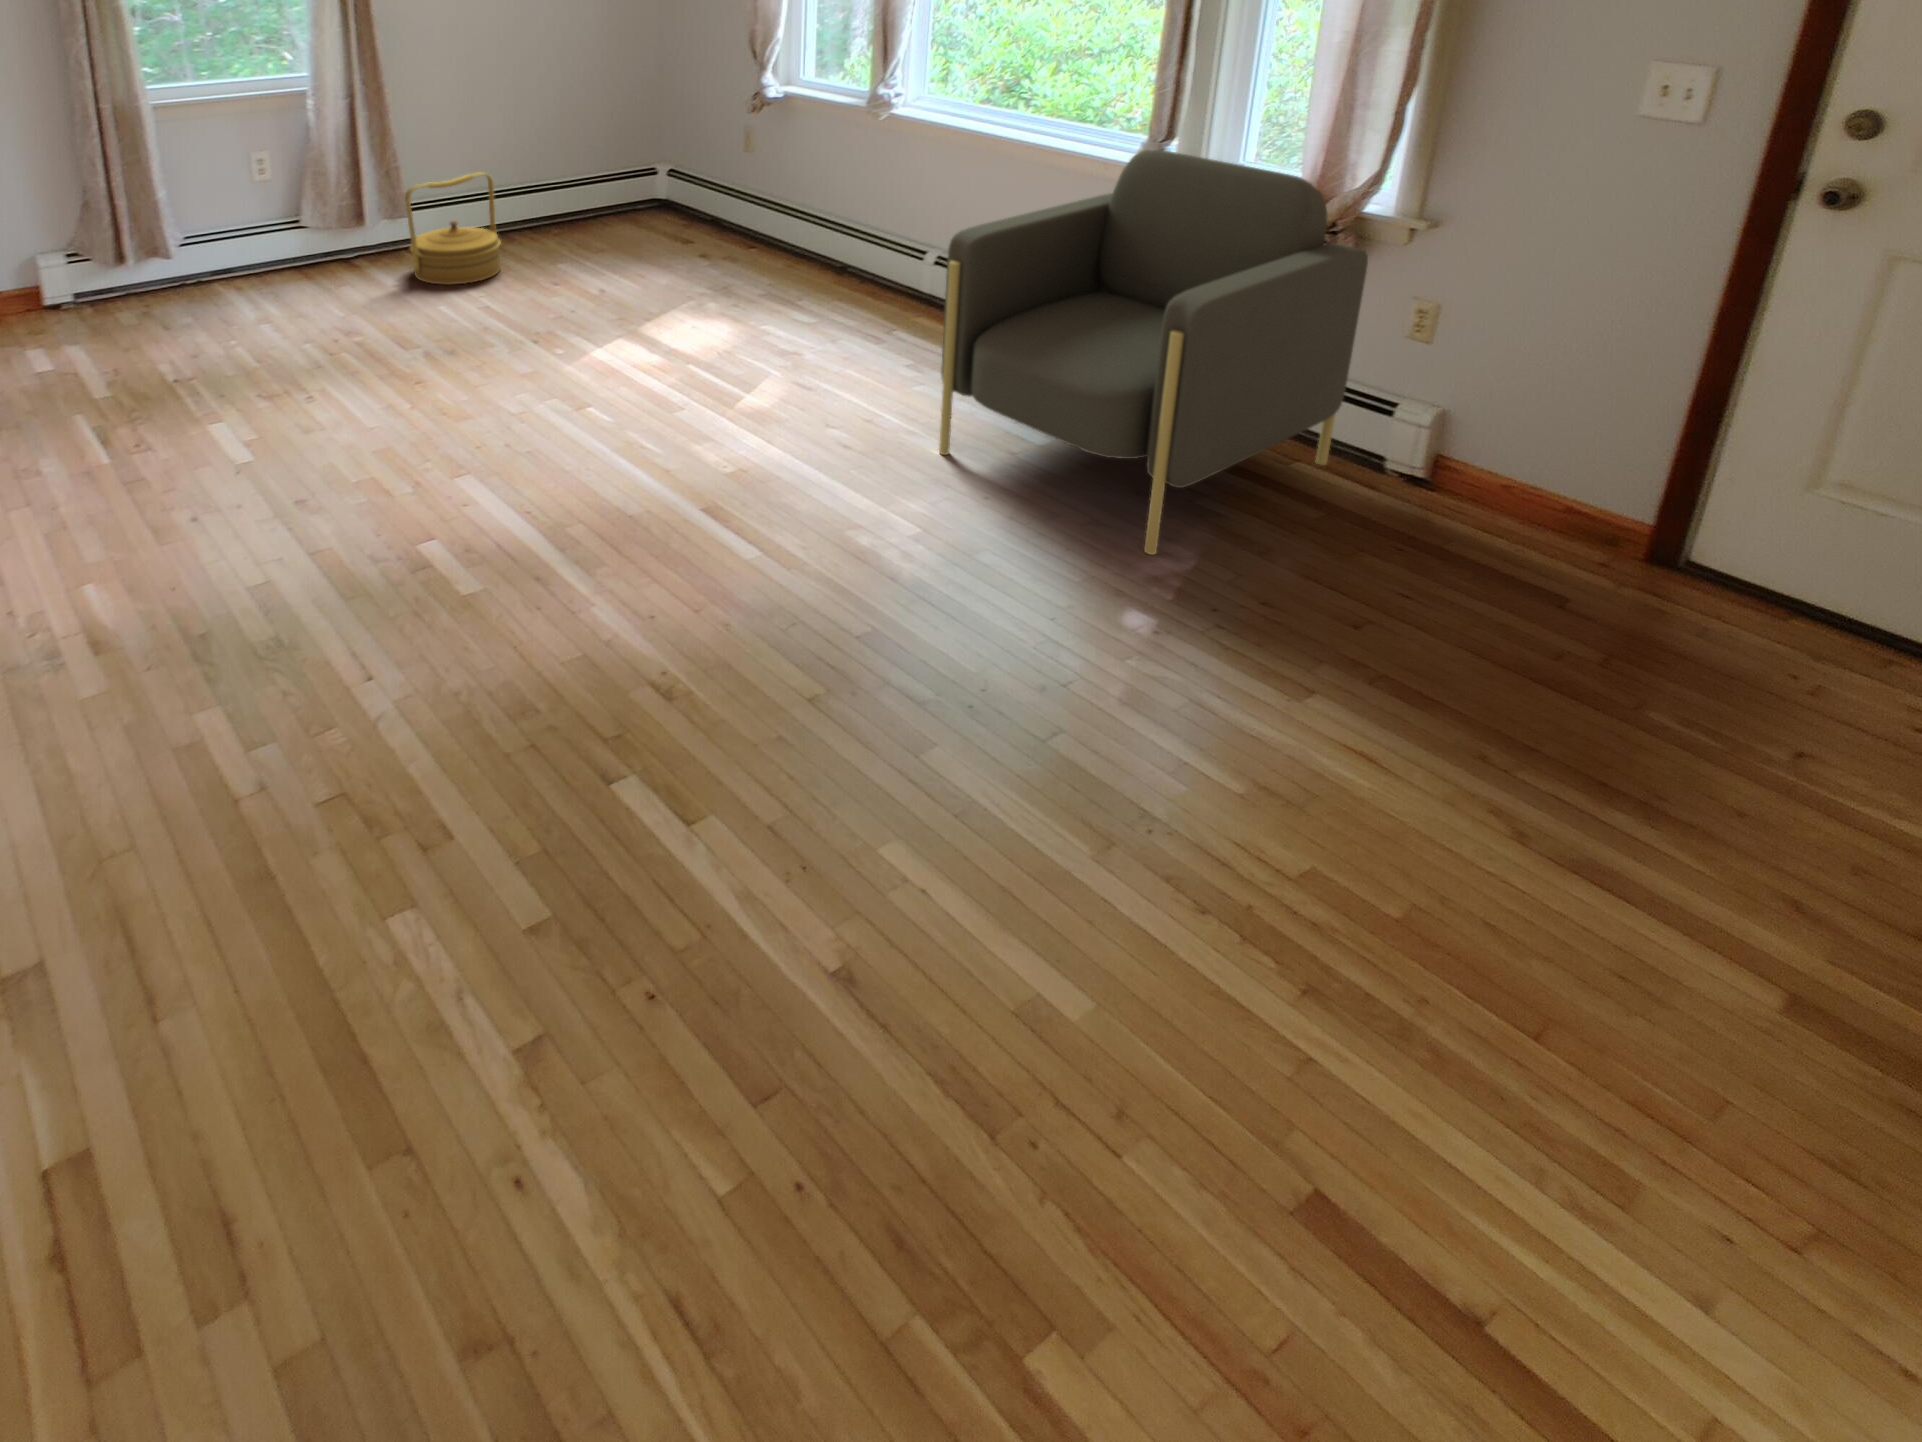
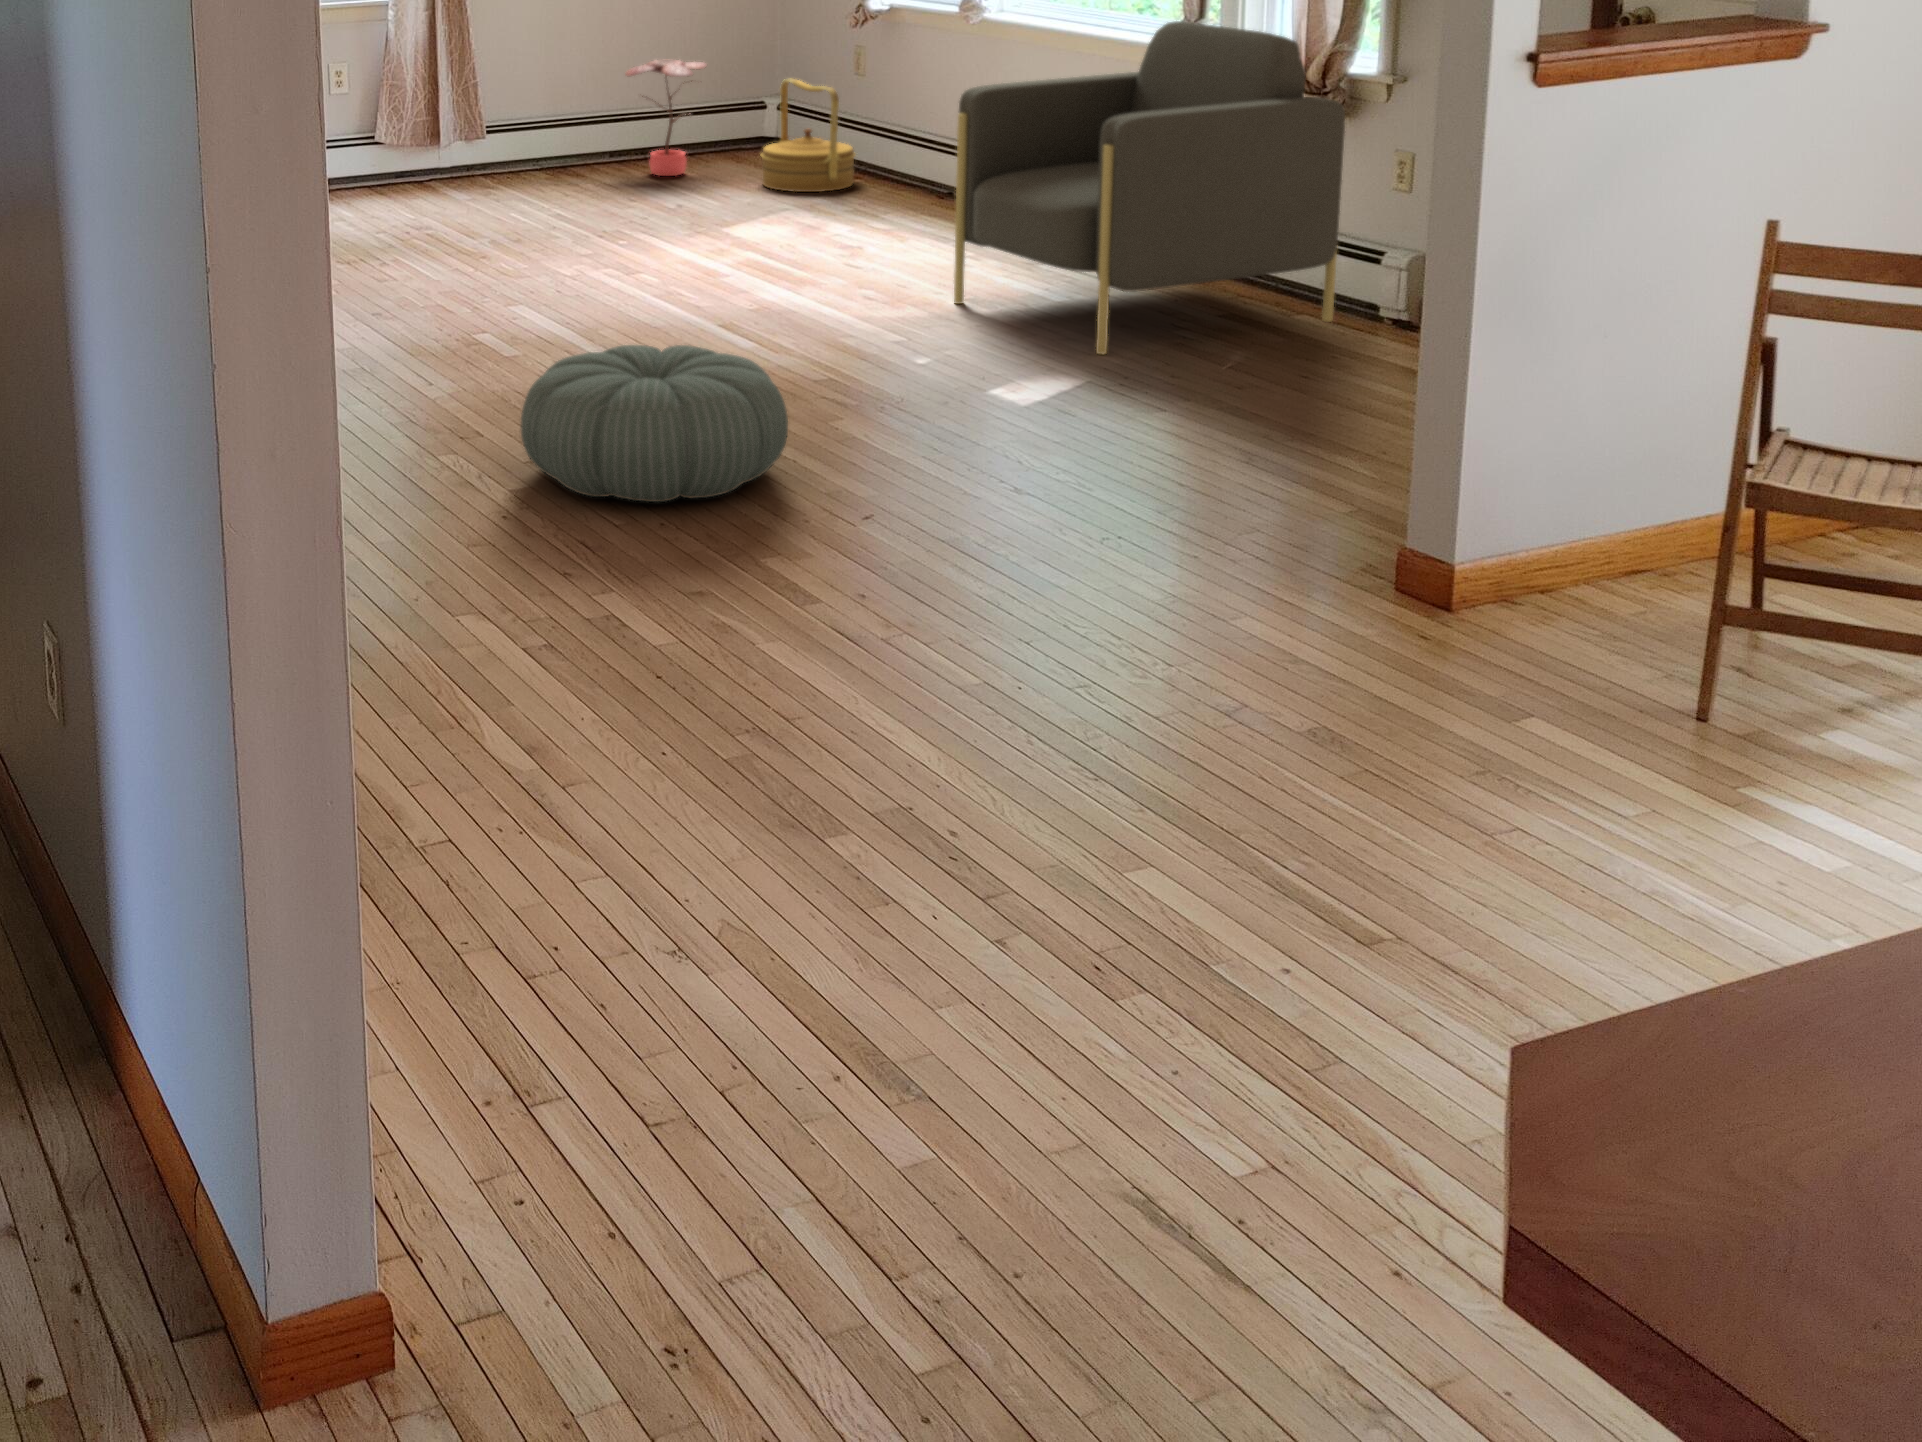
potted plant: none [539,142,614,249] -> present [626,60,706,176]
woven basket: present [405,172,501,285] -> present [761,78,855,192]
pouf: none [534,750,956,1160] -> present [521,345,788,502]

